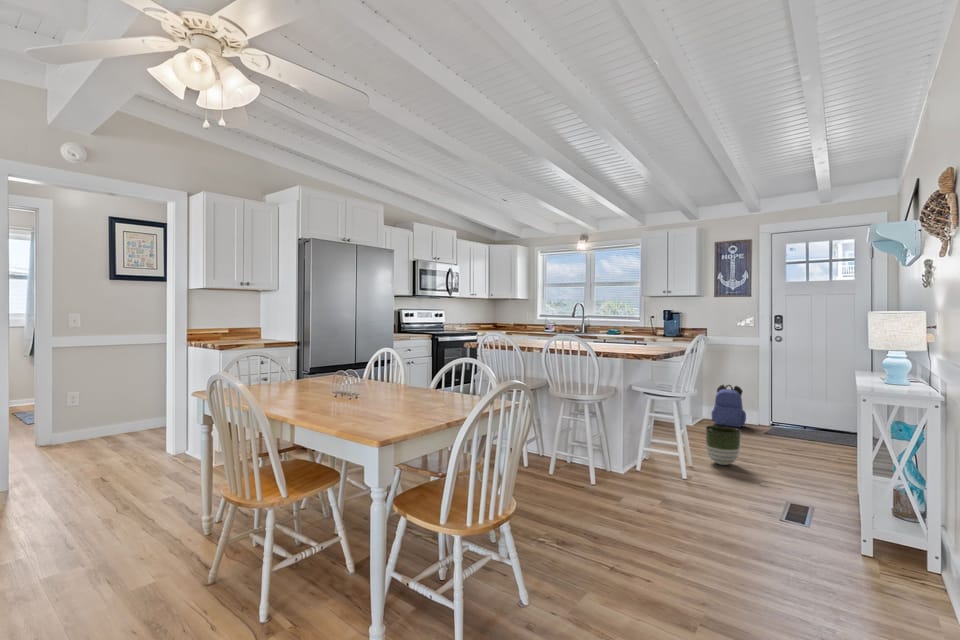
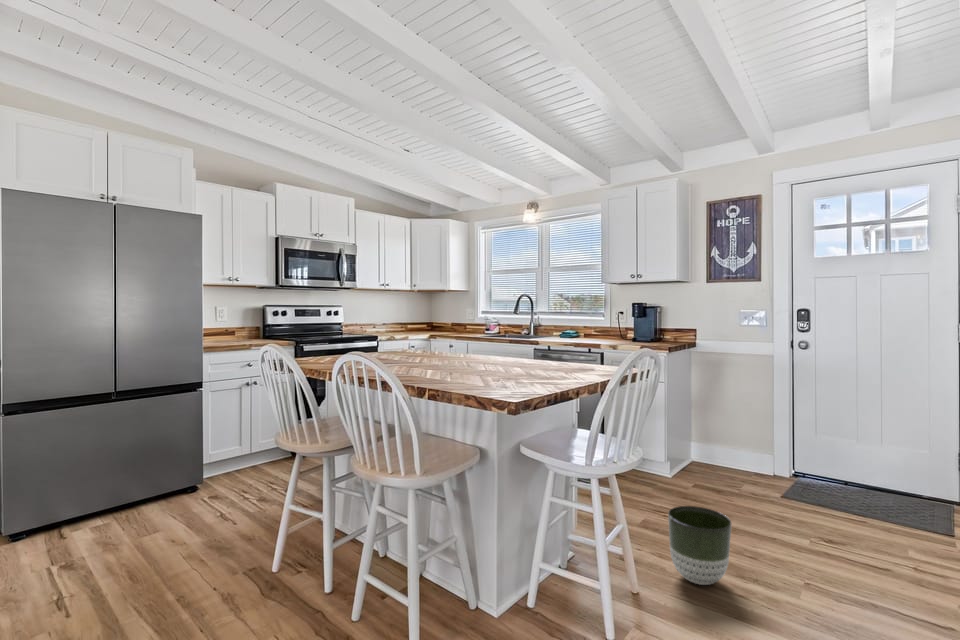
backpack: present [712,385,746,427] -> none [701,413,753,481]

